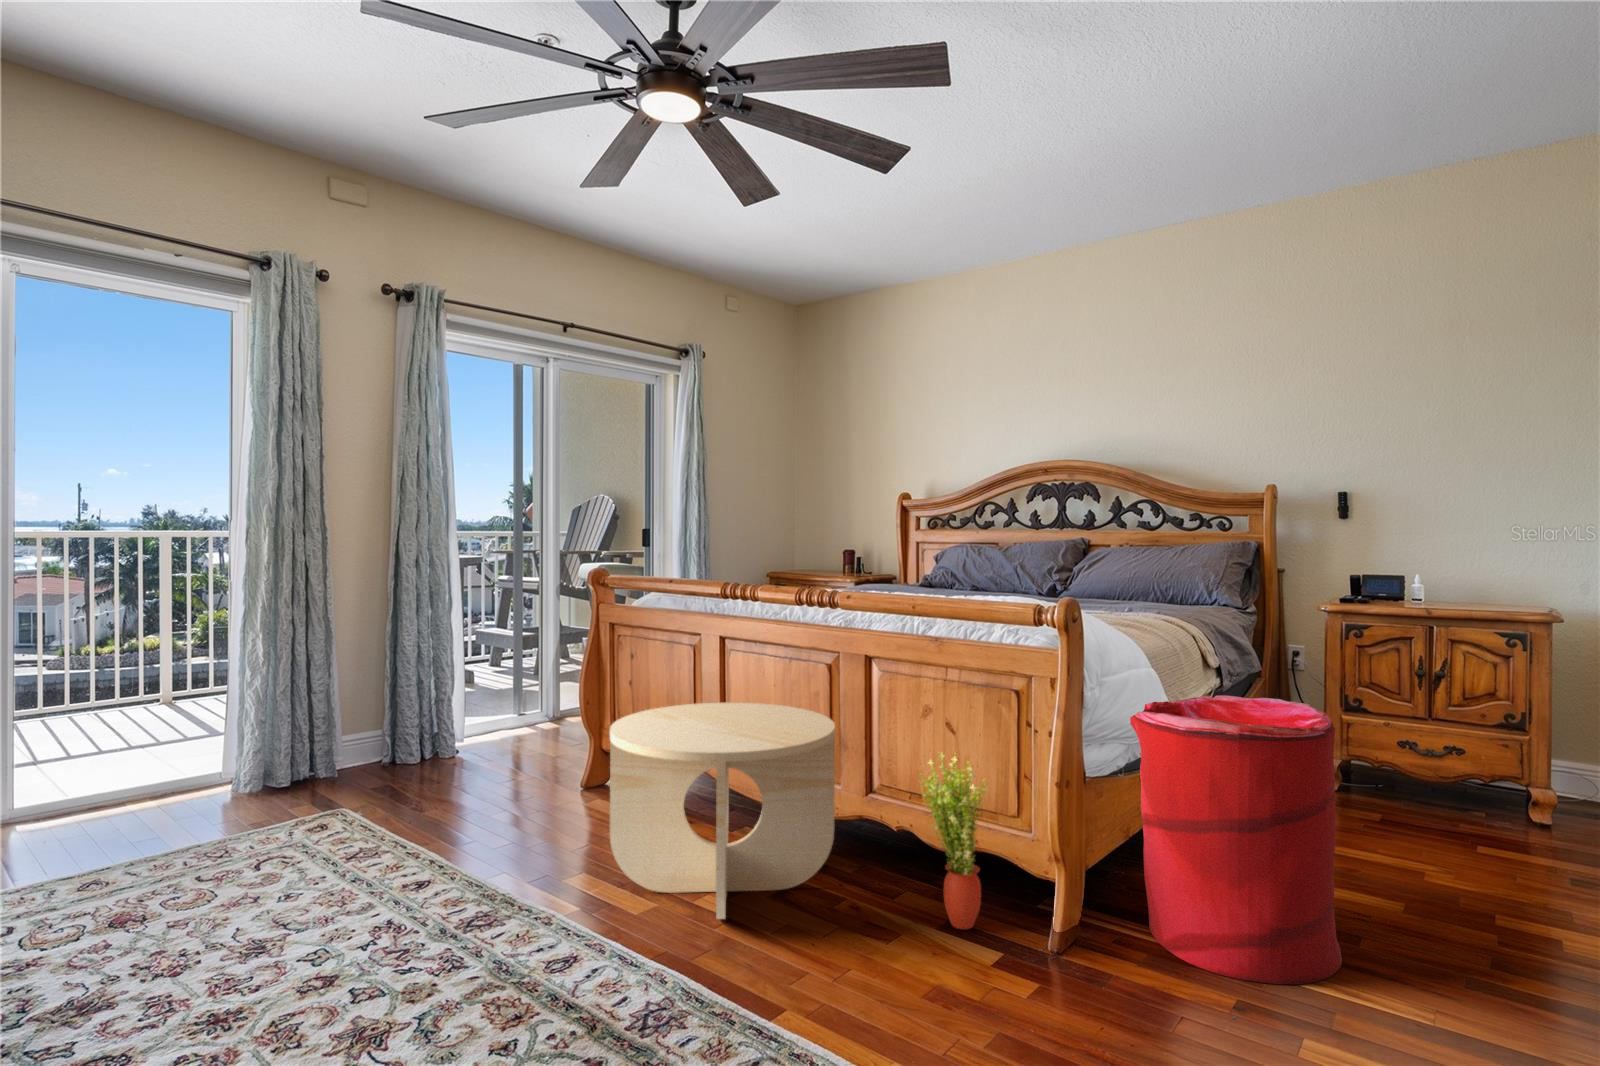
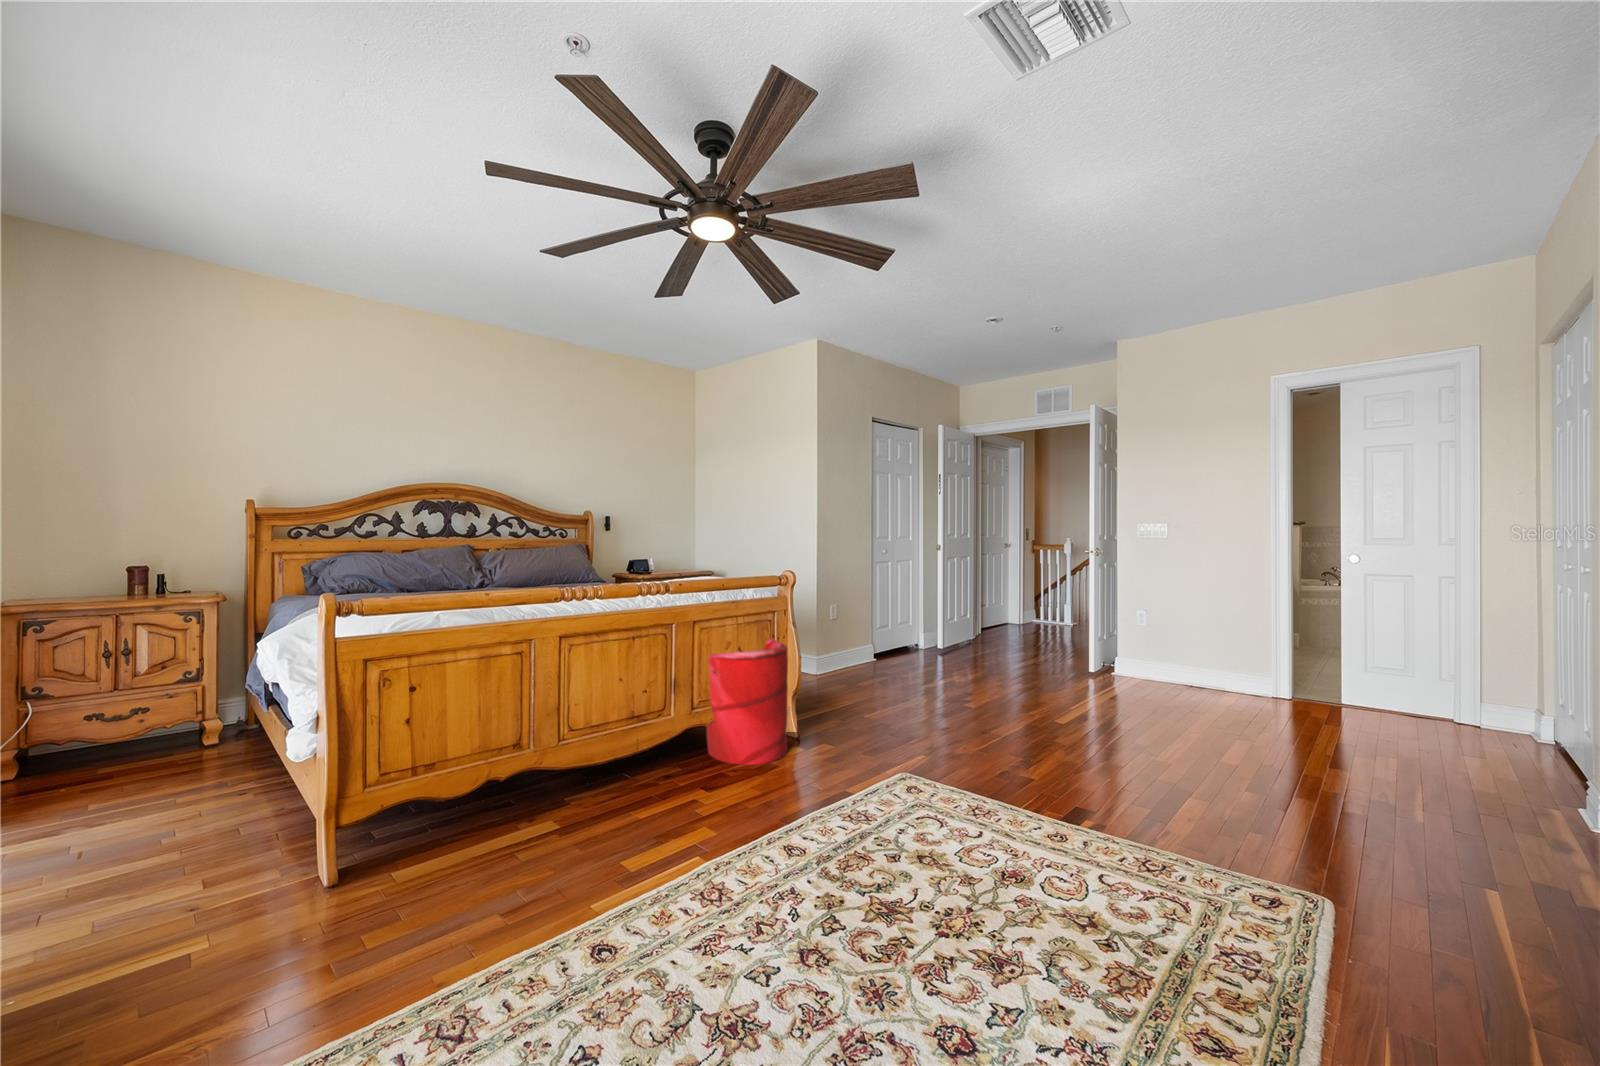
side table: present [610,702,835,919] -> none [428,706,620,890]
potted plant: present [918,753,988,930] -> none [647,701,692,801]

